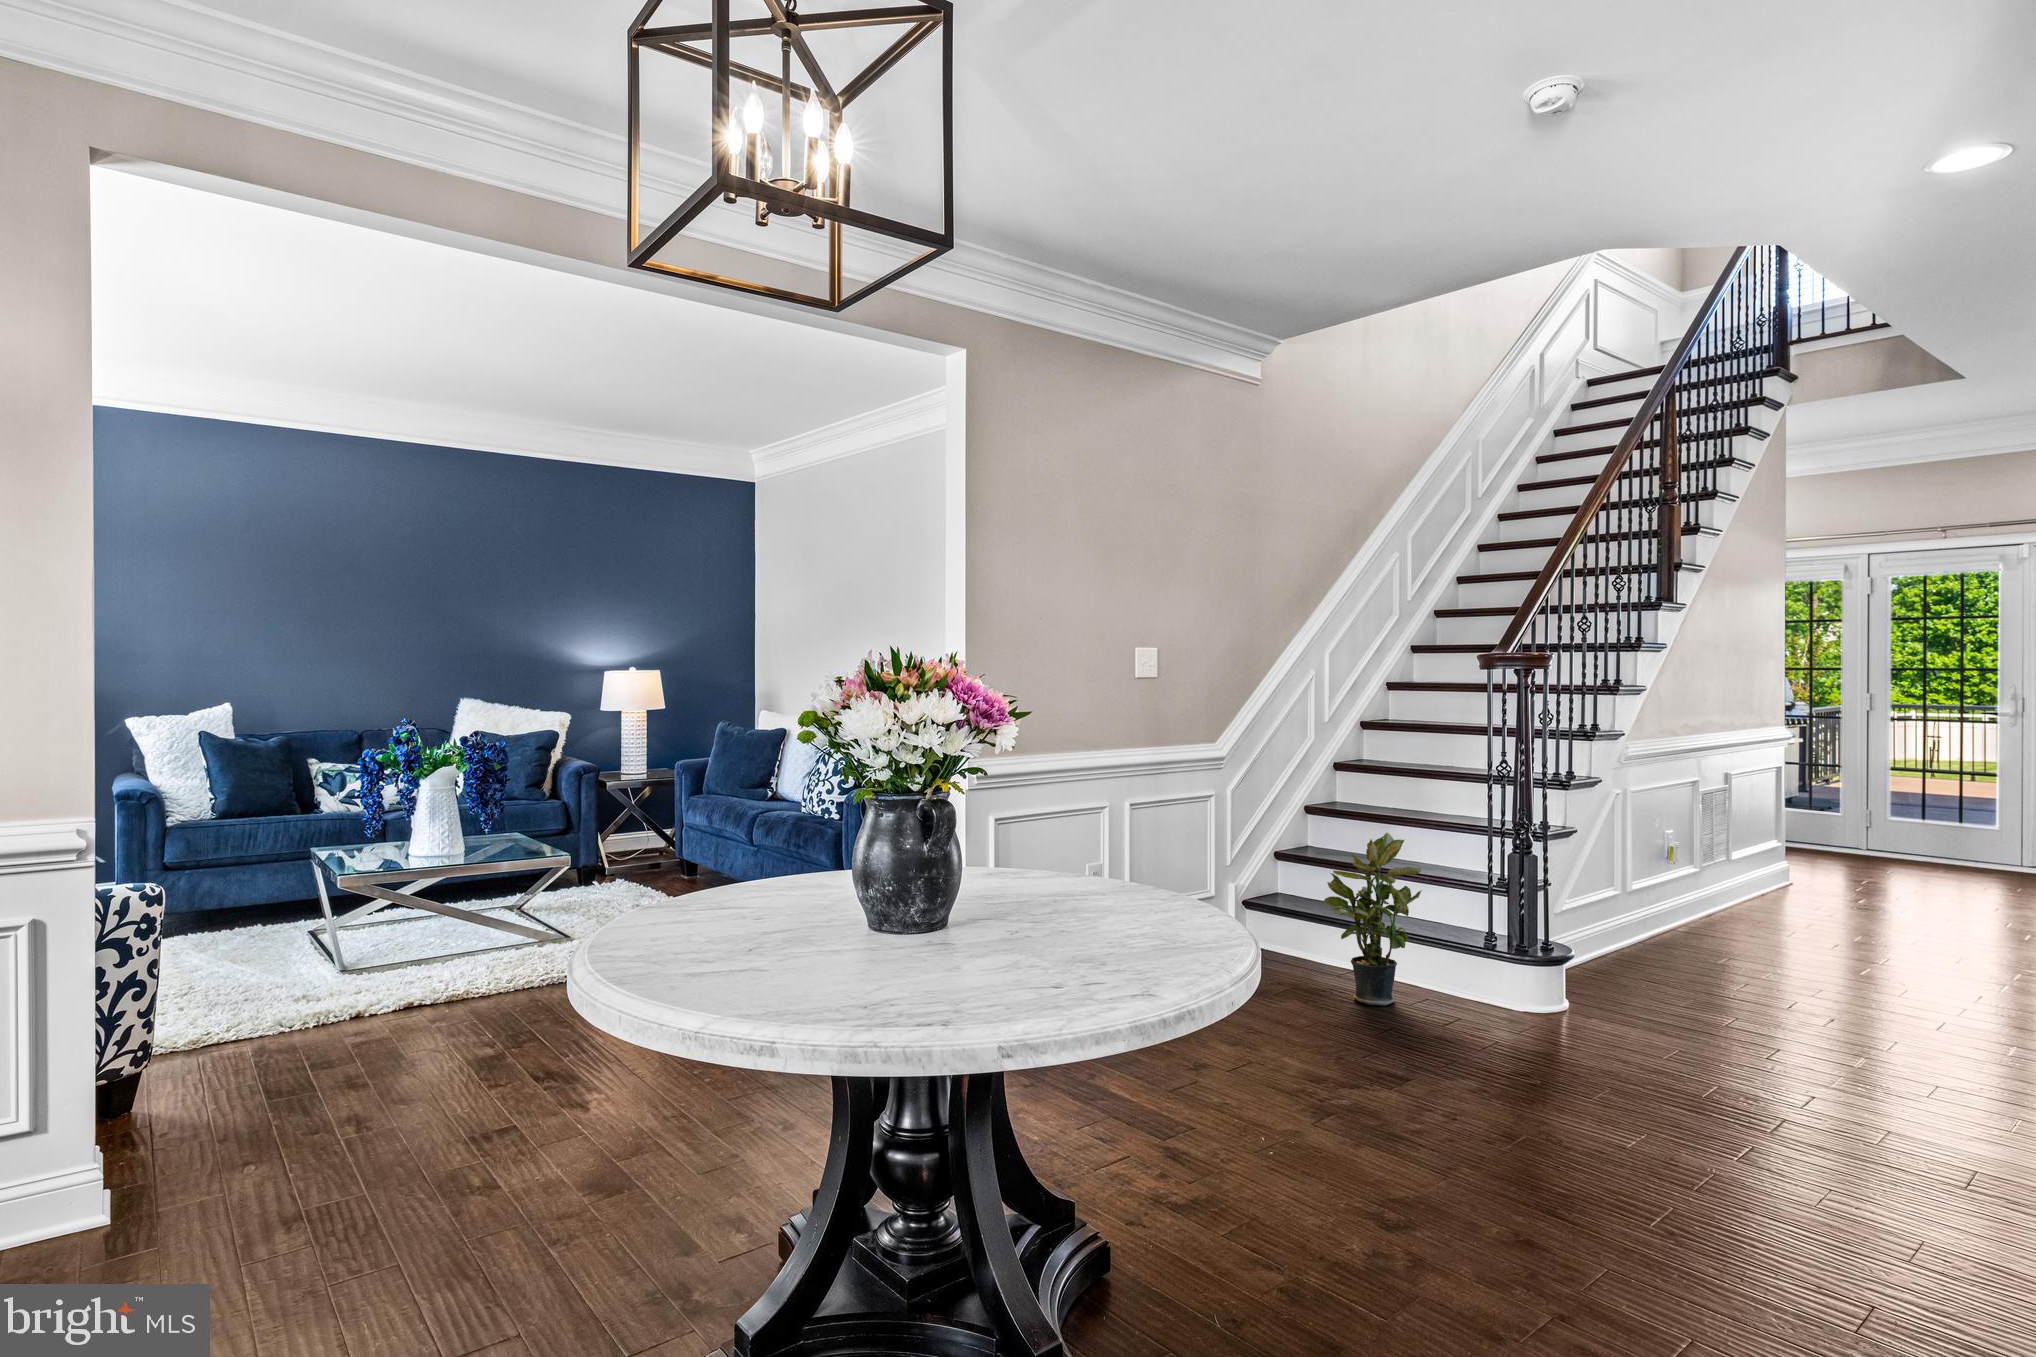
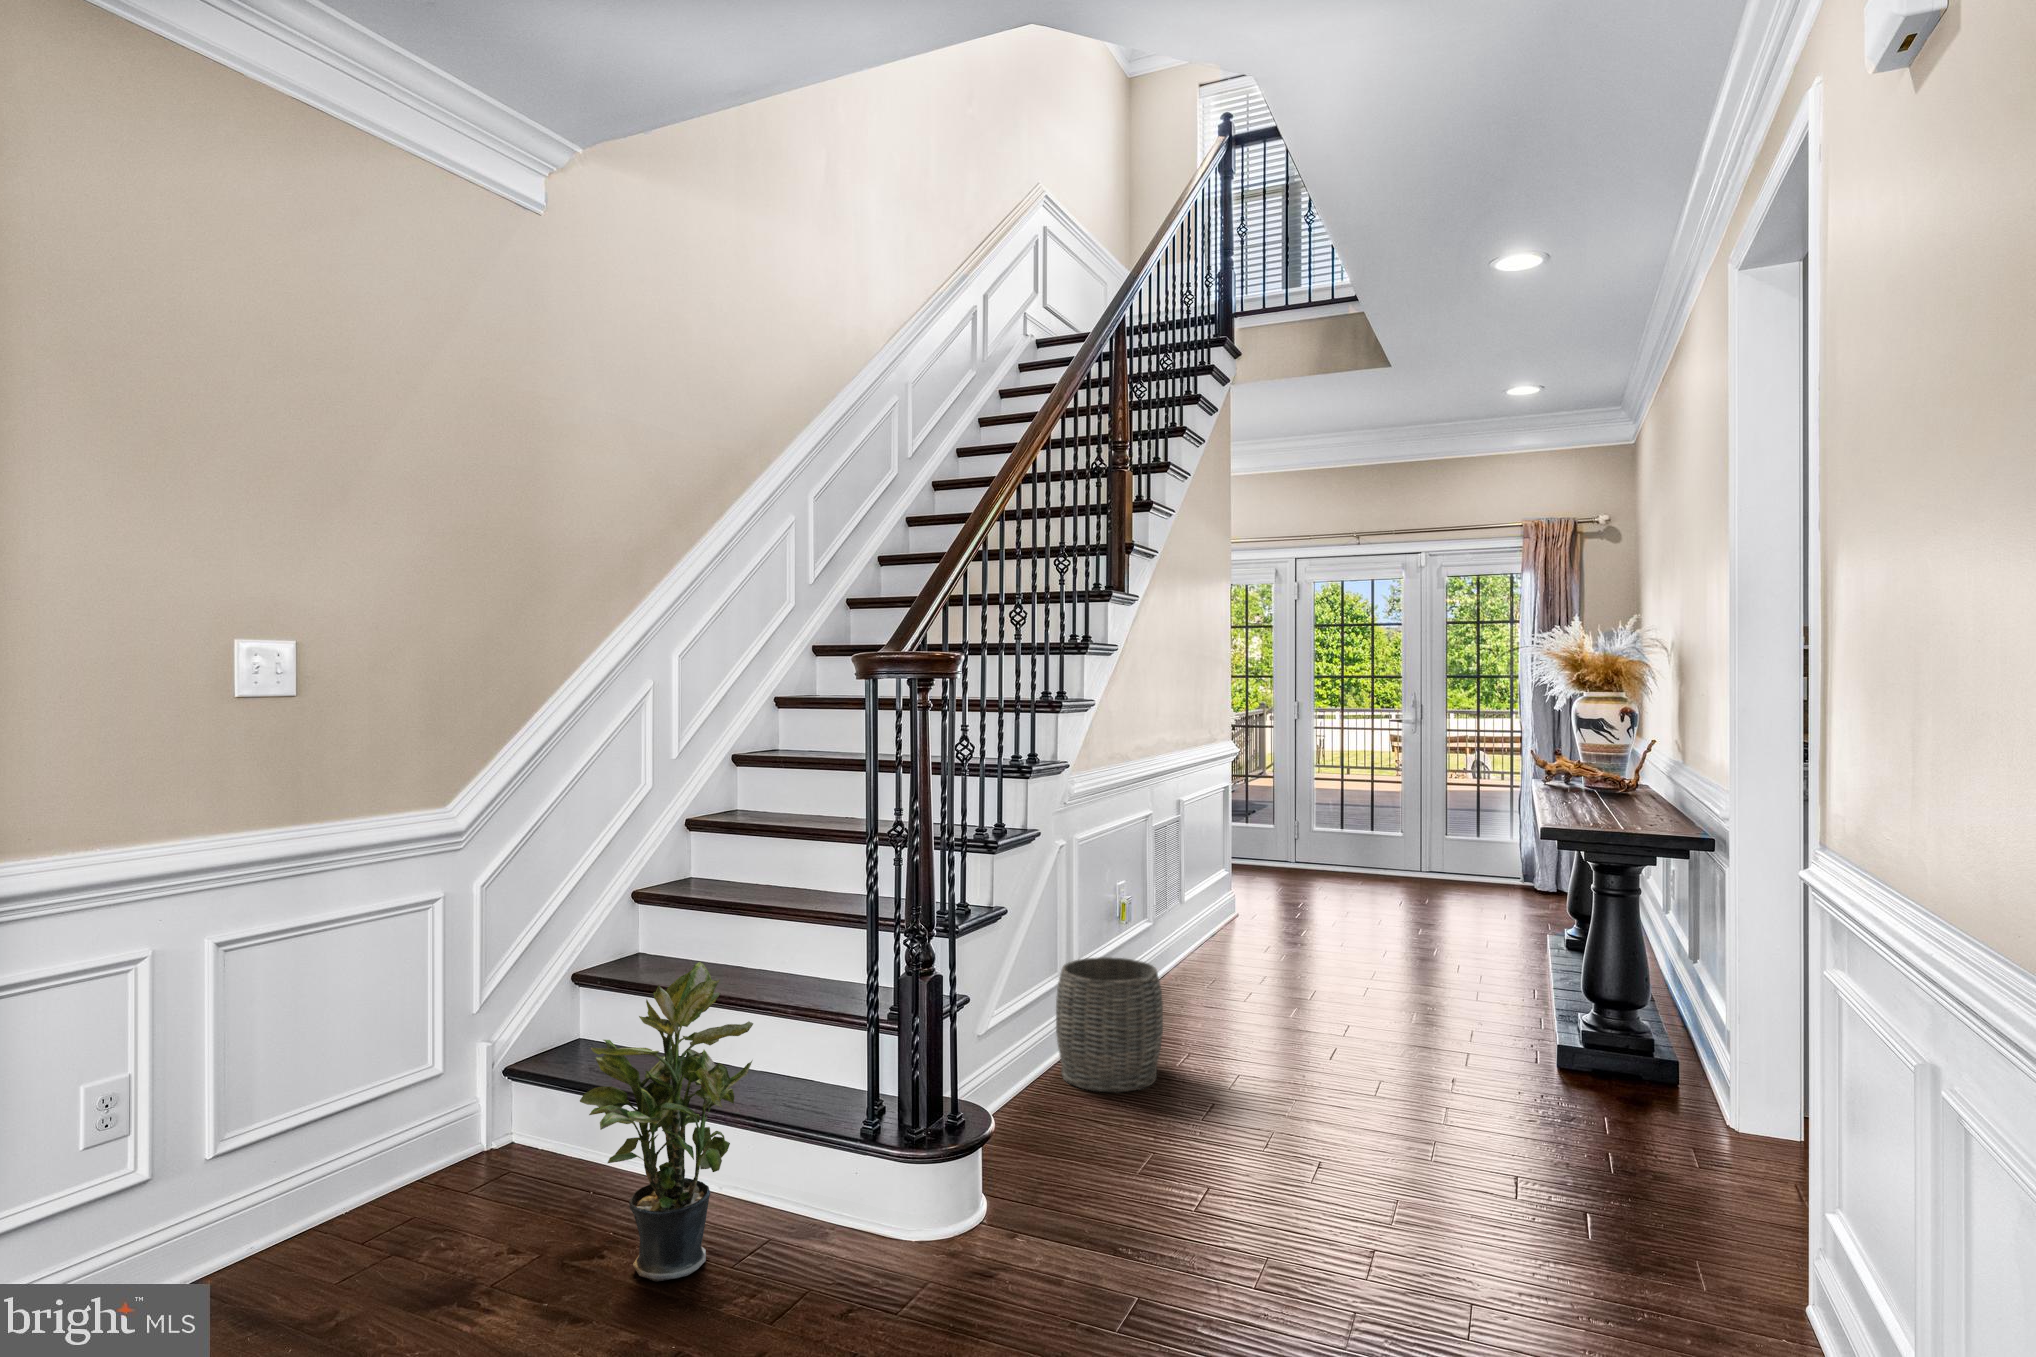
woven basket: none [1616,876,1707,969] -> present [1056,957,1163,1092]

